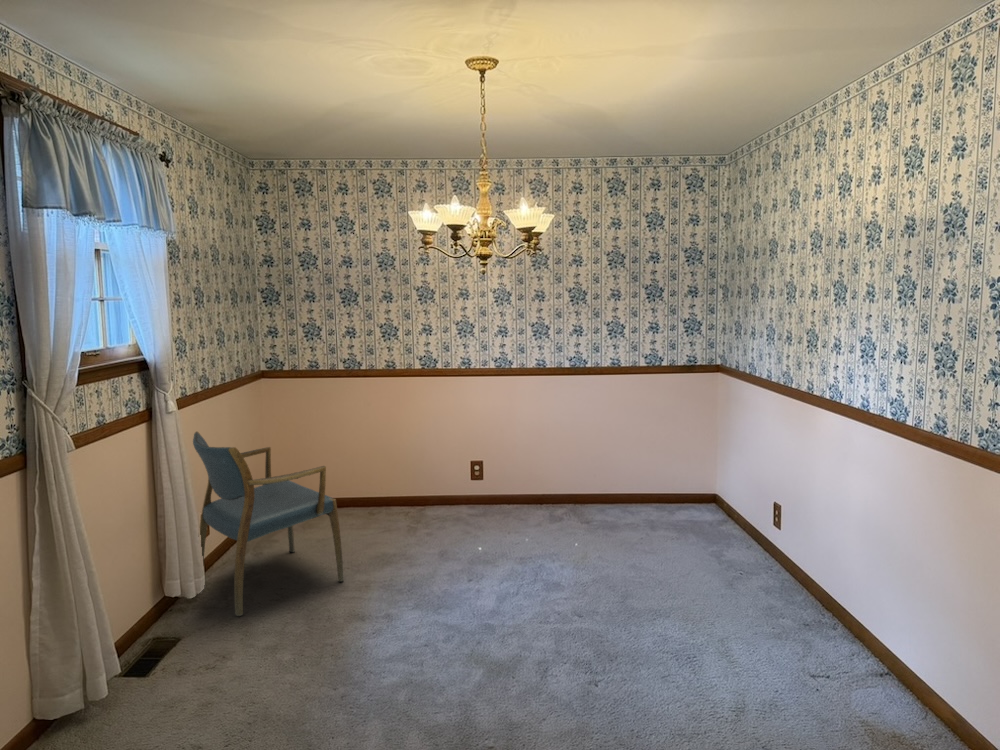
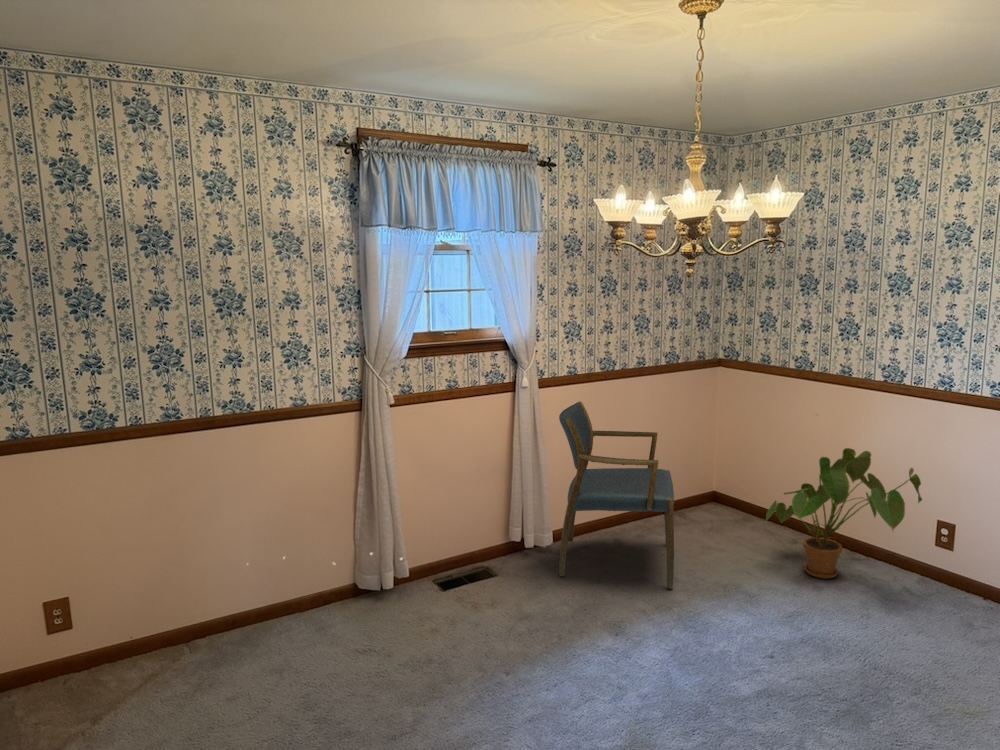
house plant: none [372,423,474,530] -> present [766,448,922,579]

